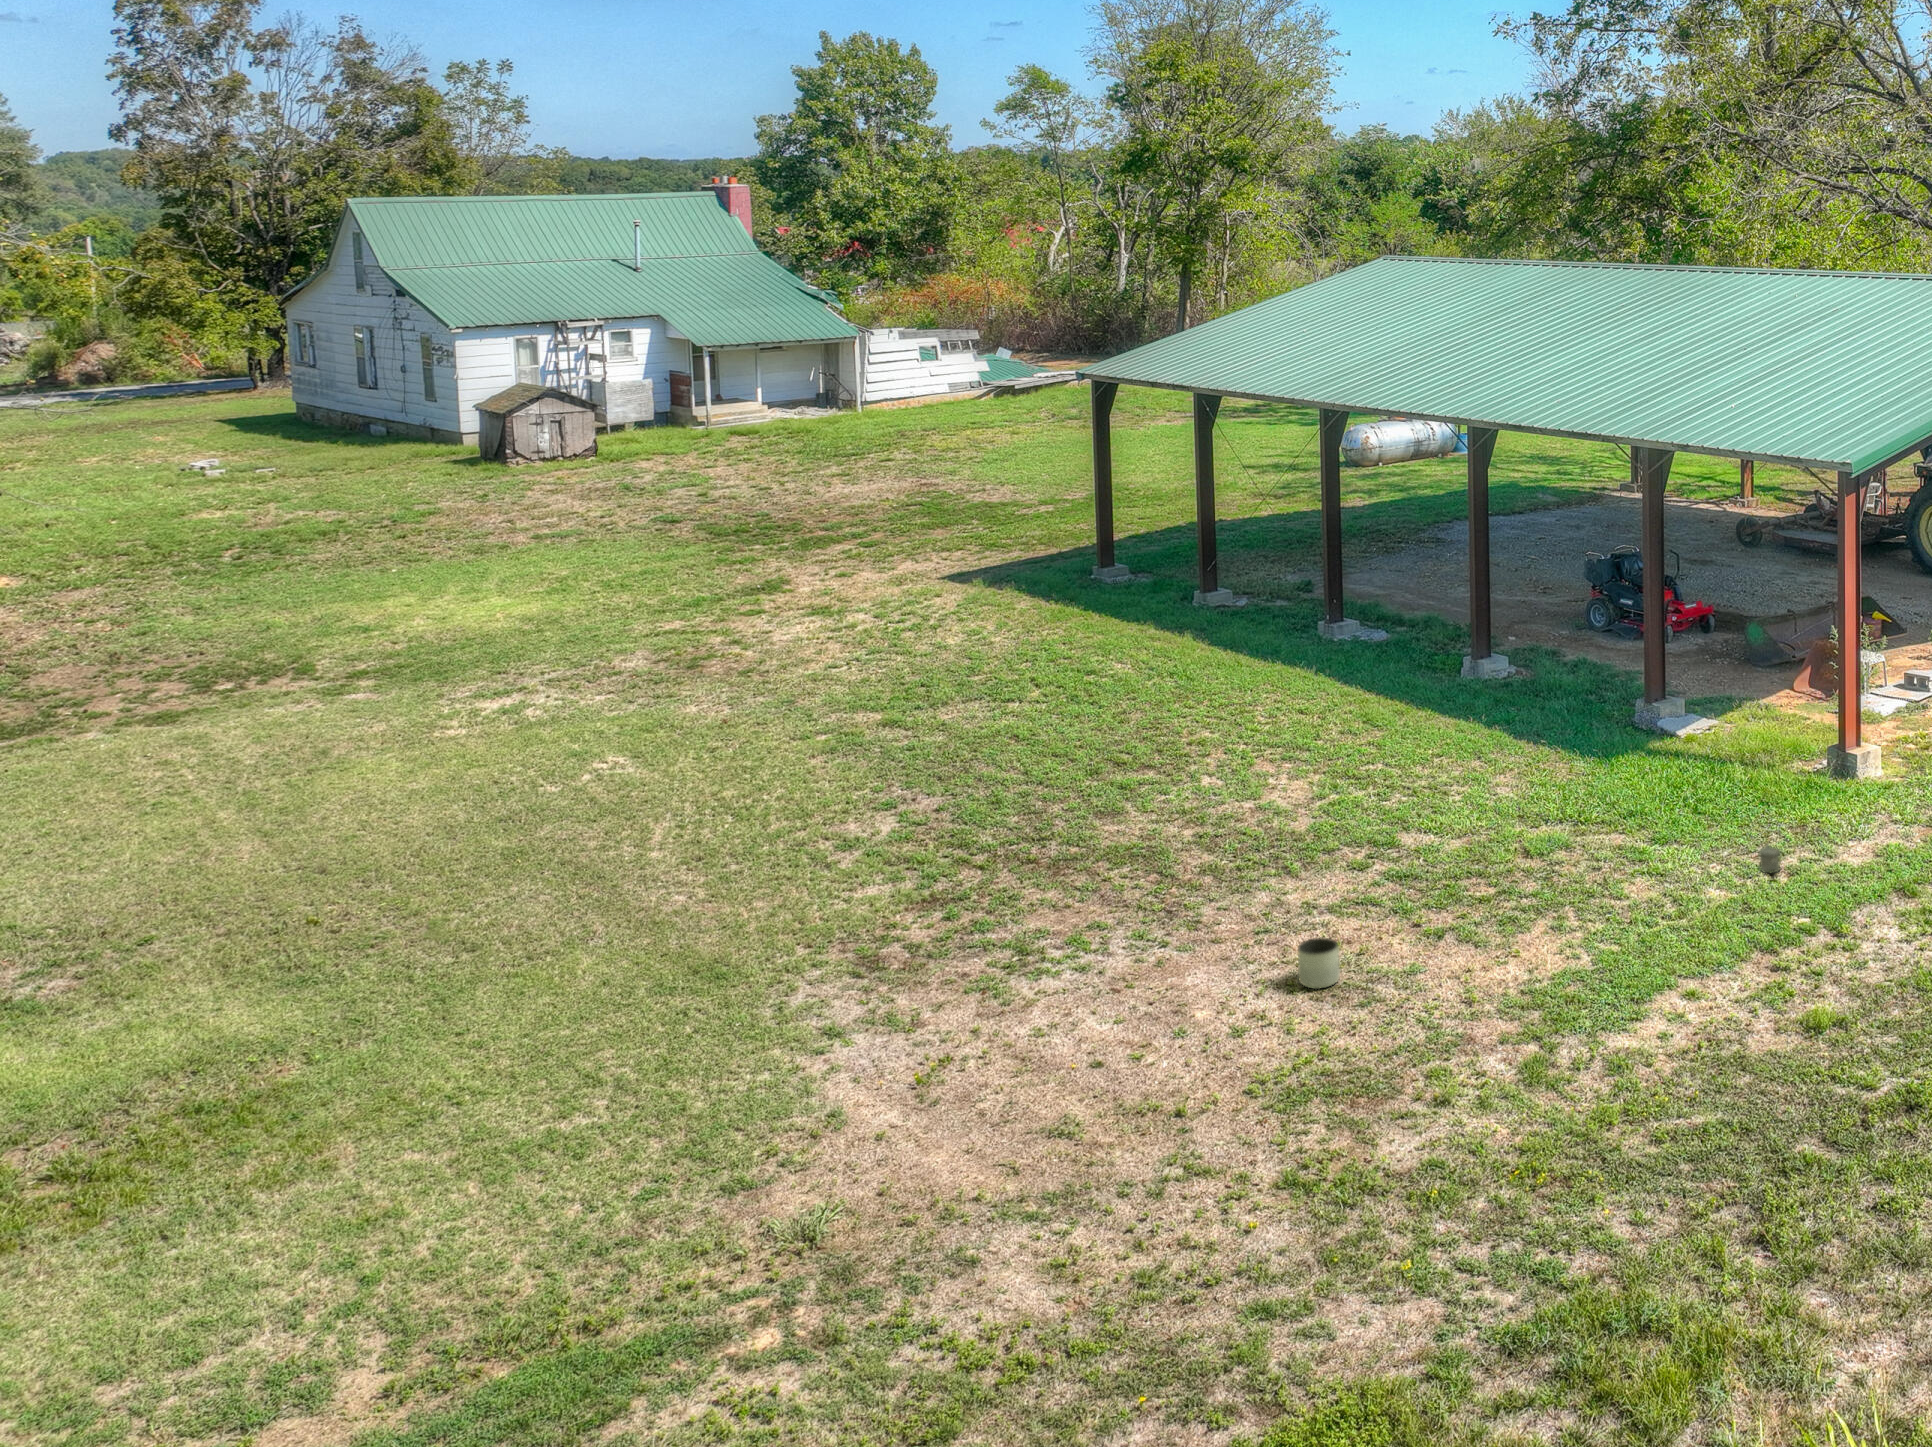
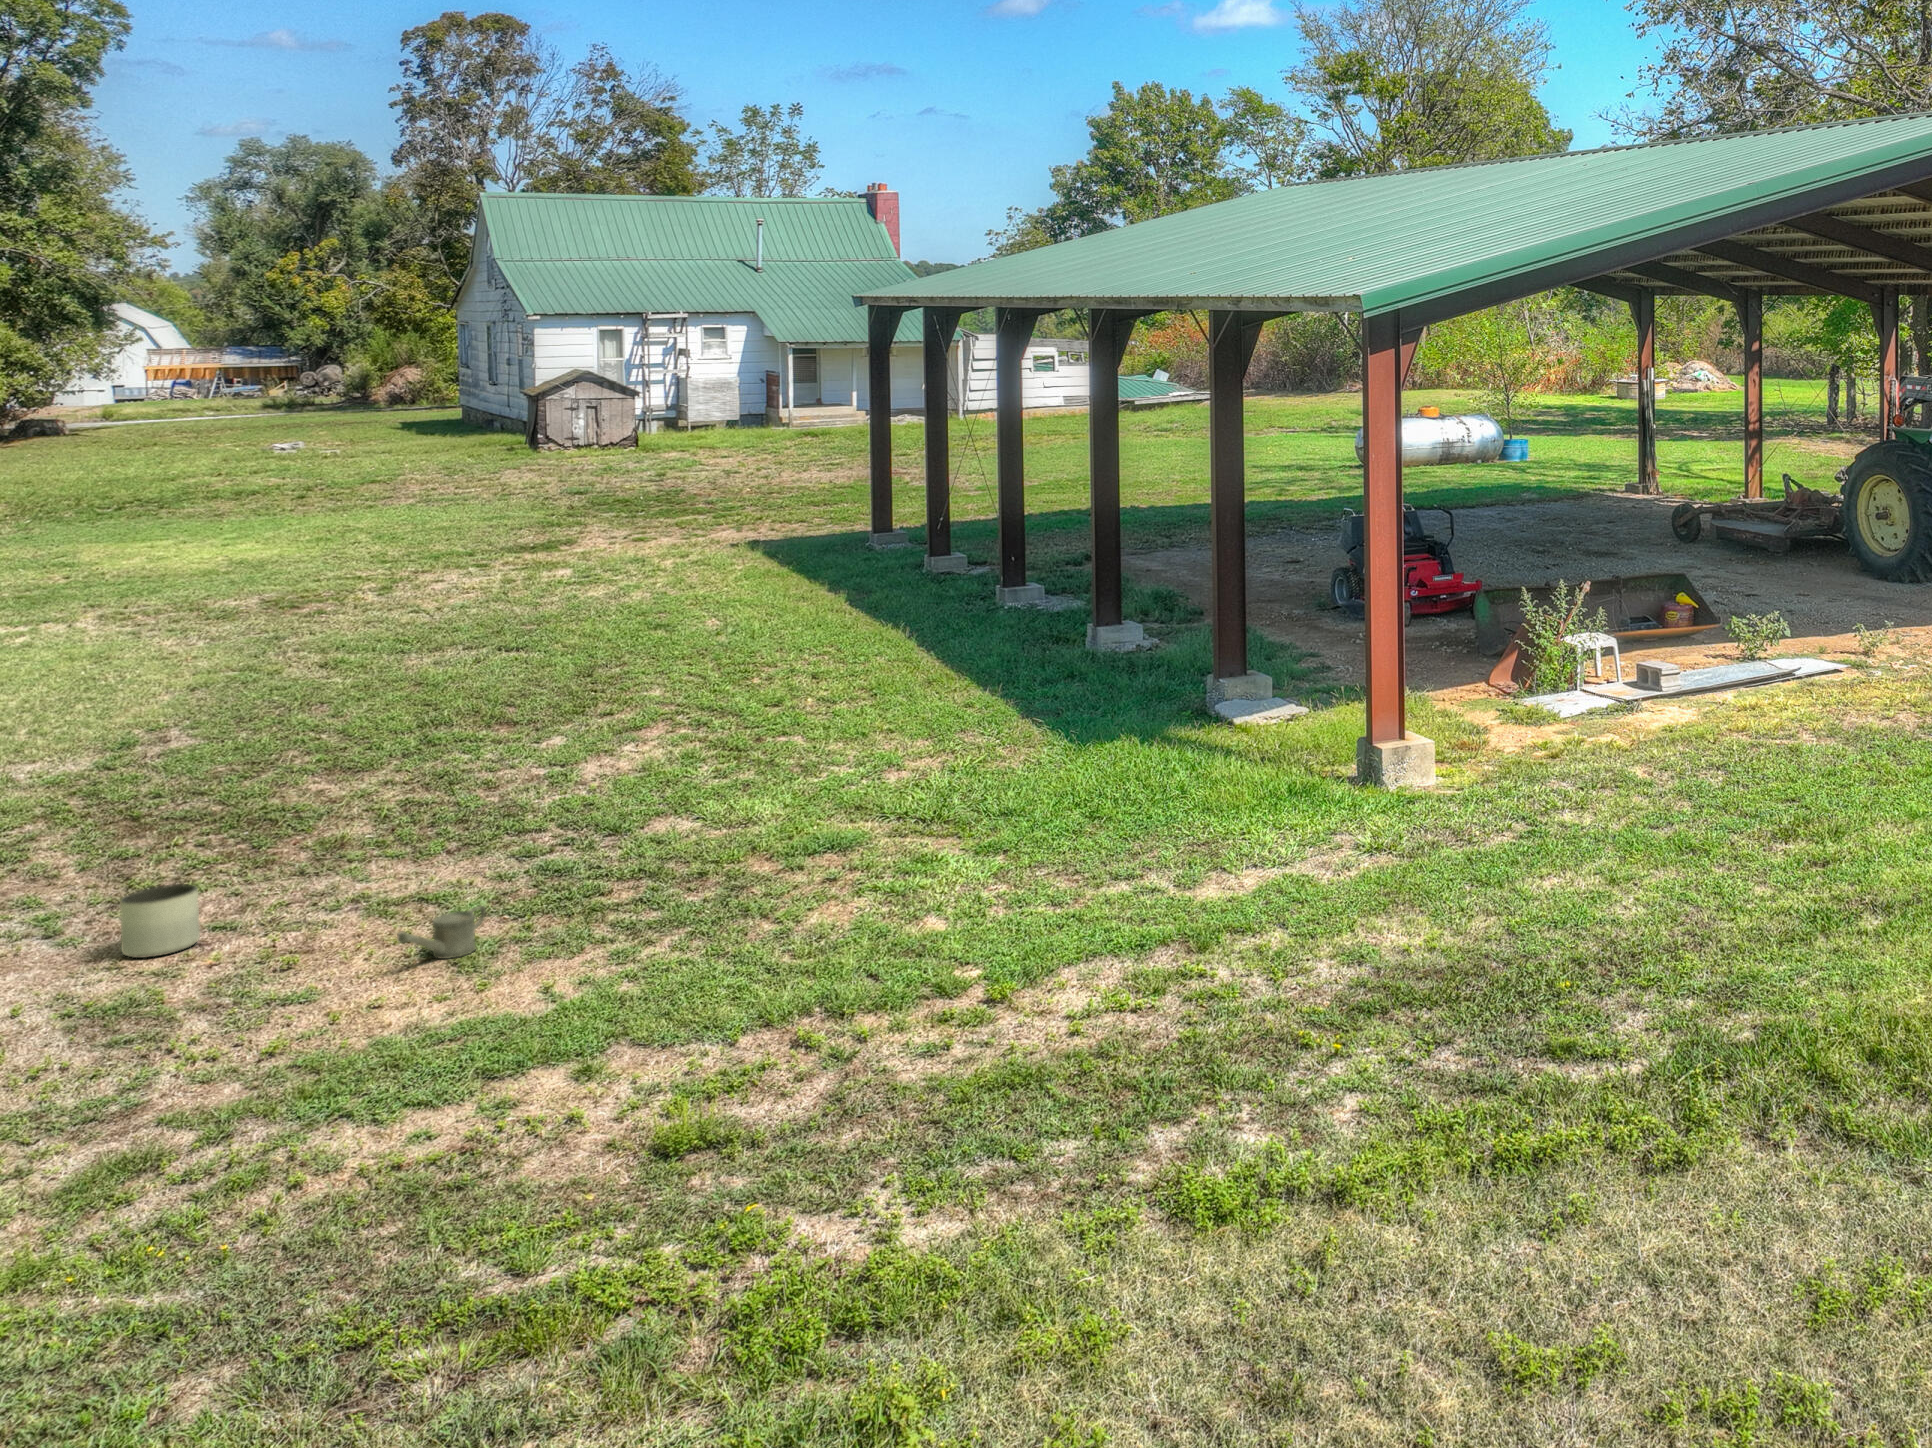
watering can: present [1760,844,1780,873] -> present [397,906,486,959]

